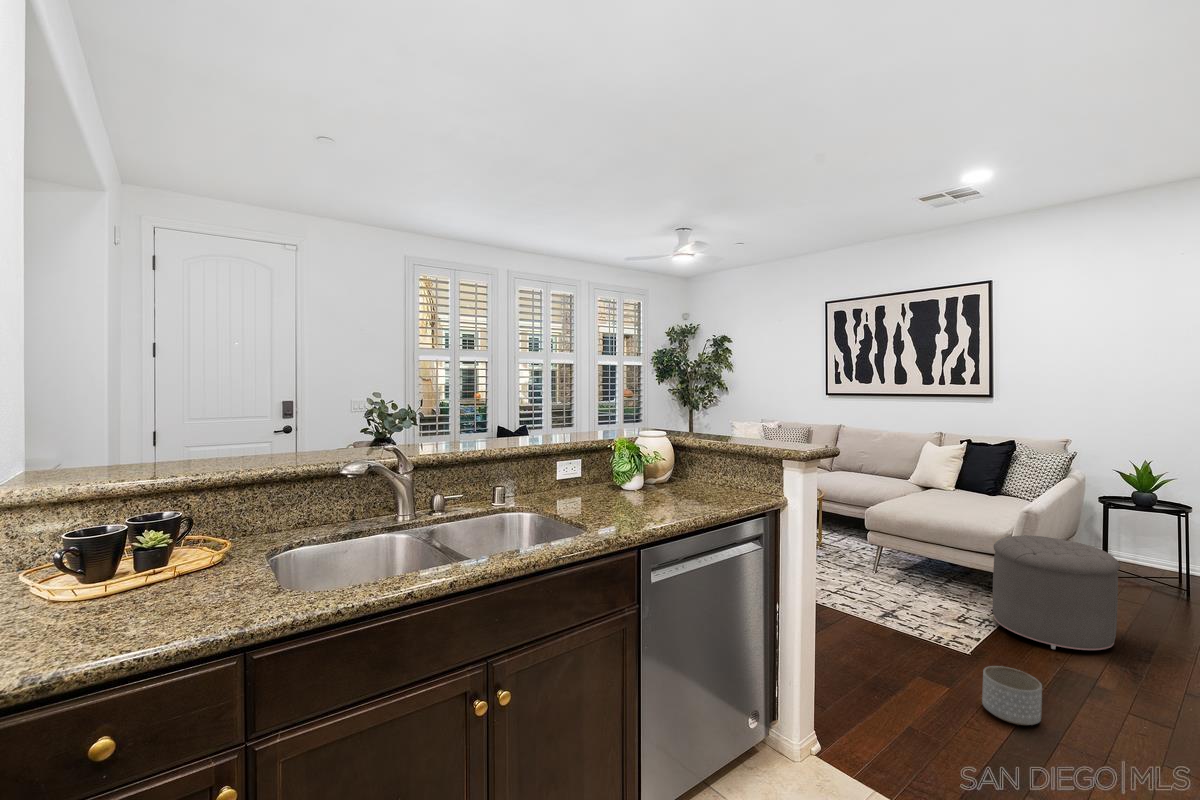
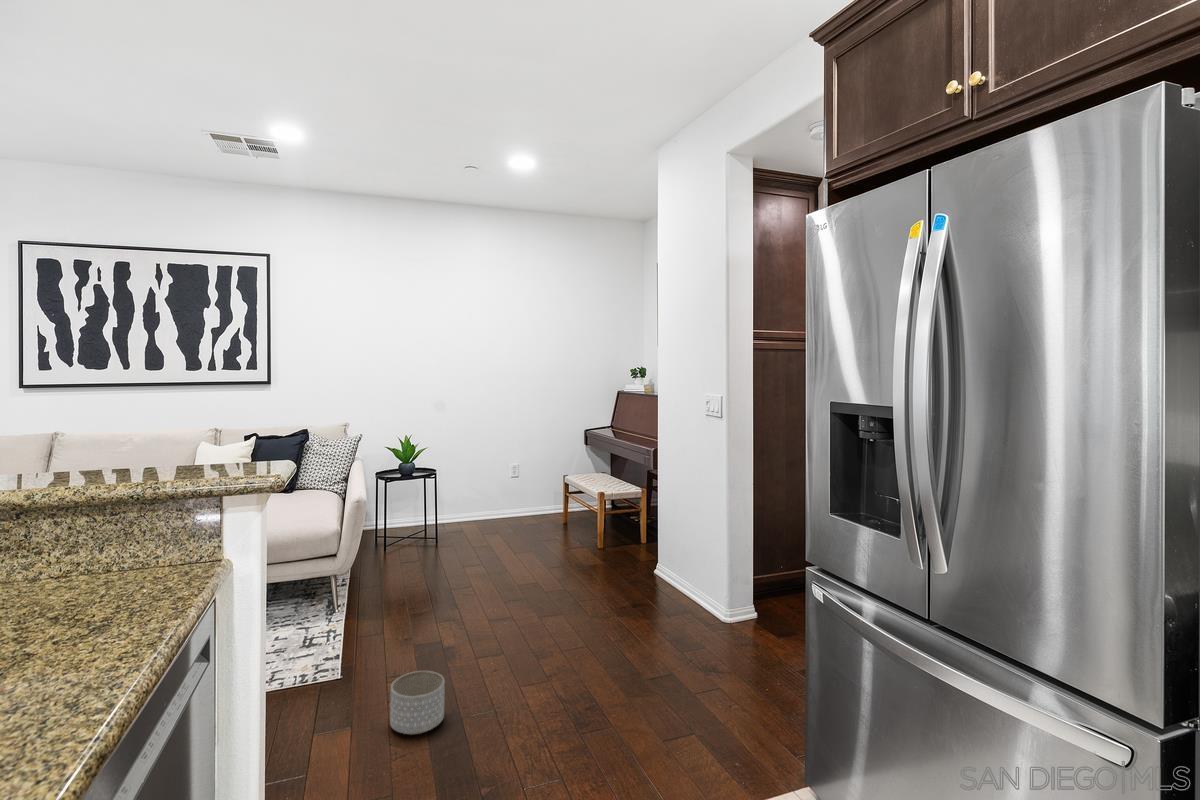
ottoman: present [993,535,1120,650] -> none [335,523,439,634]

